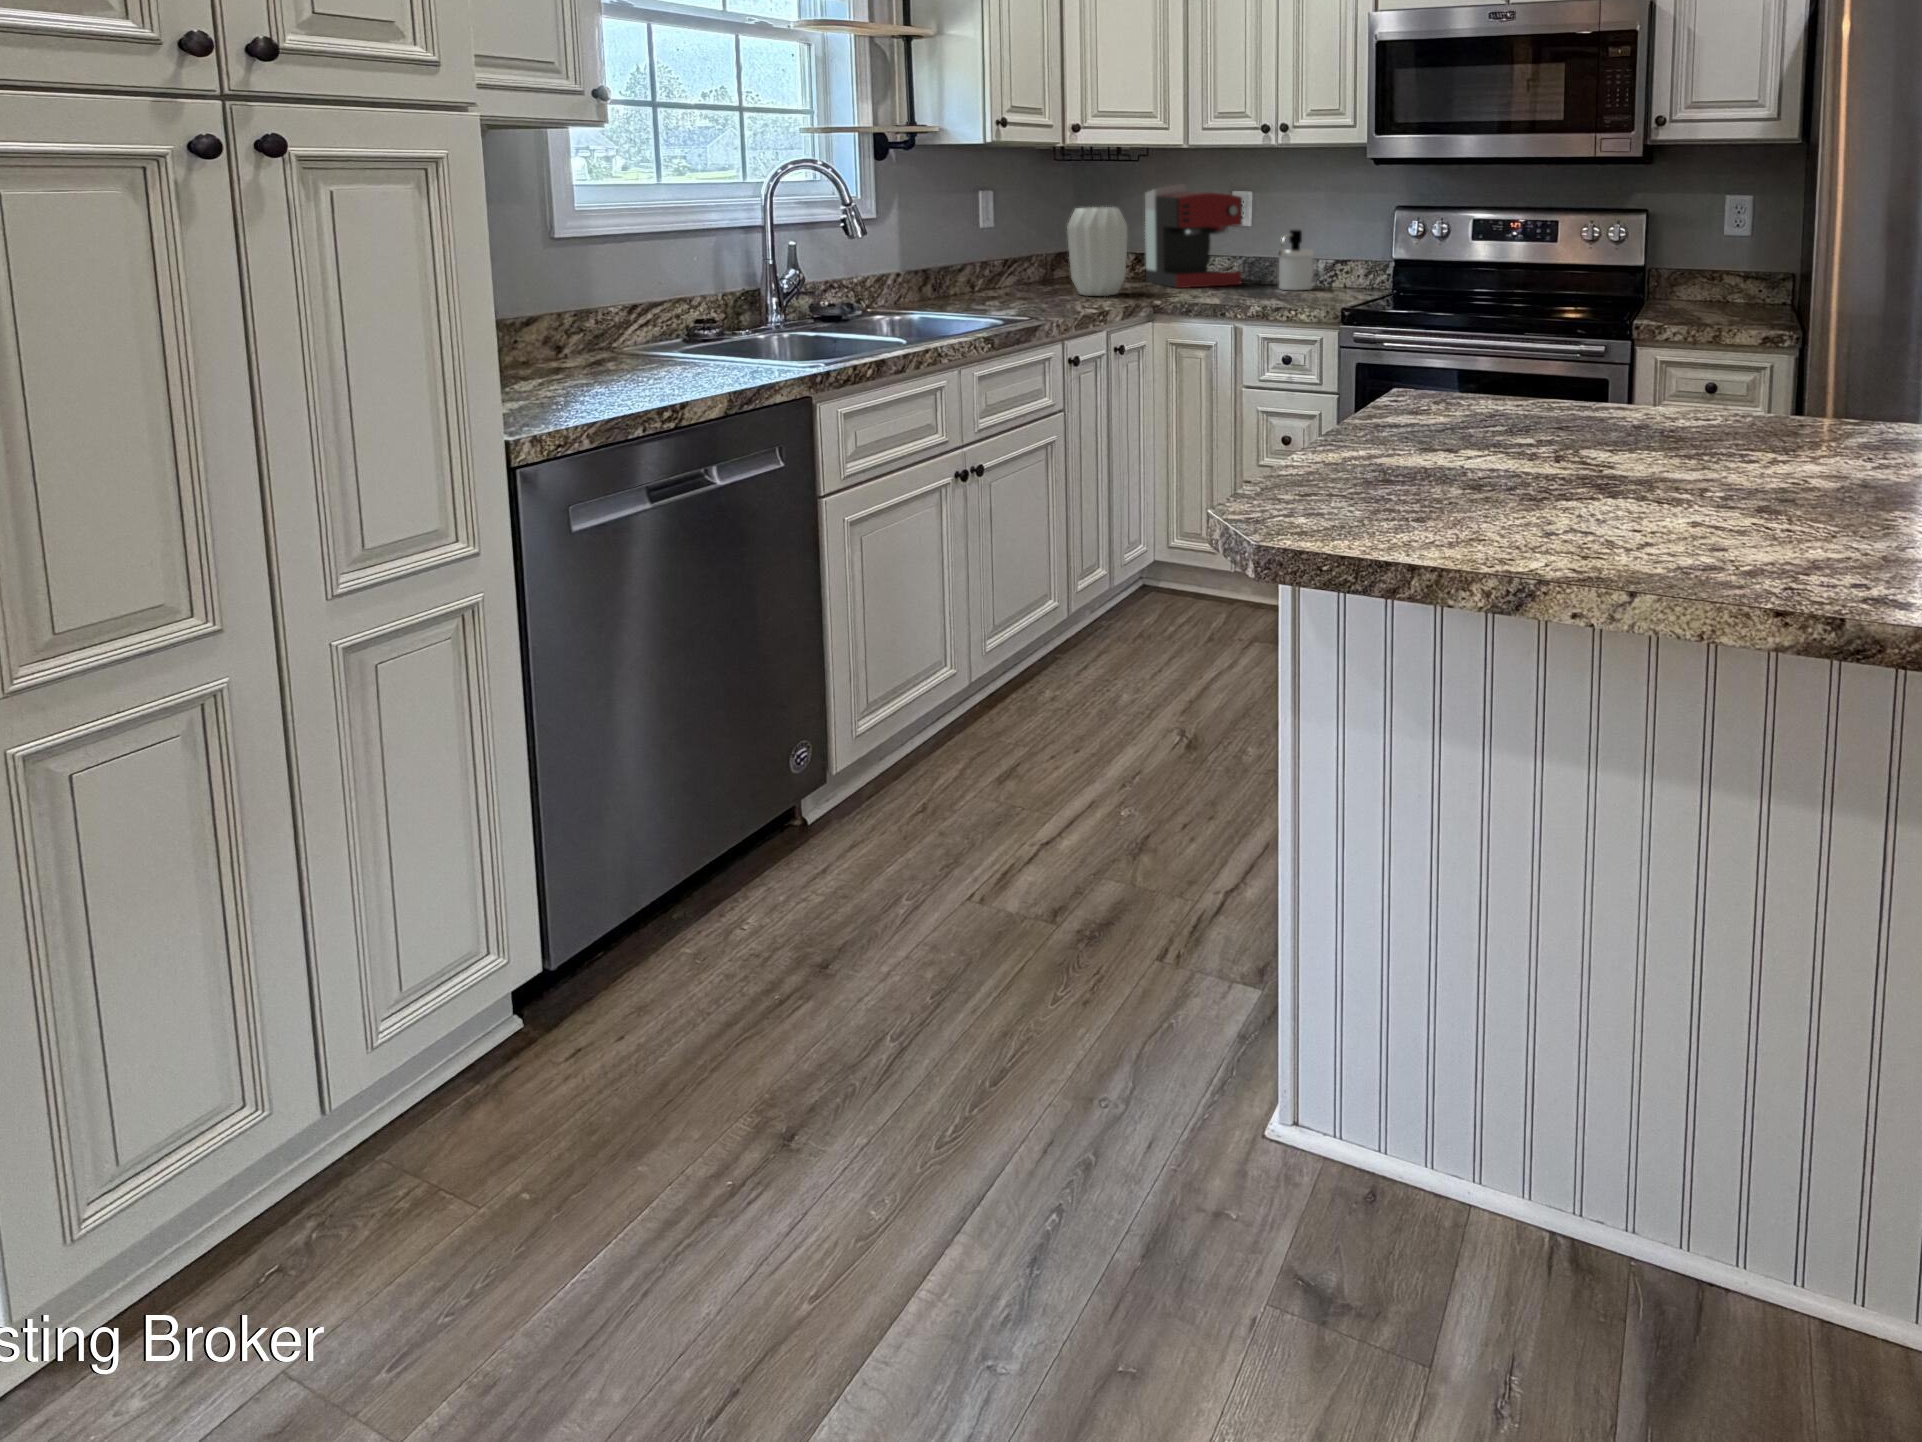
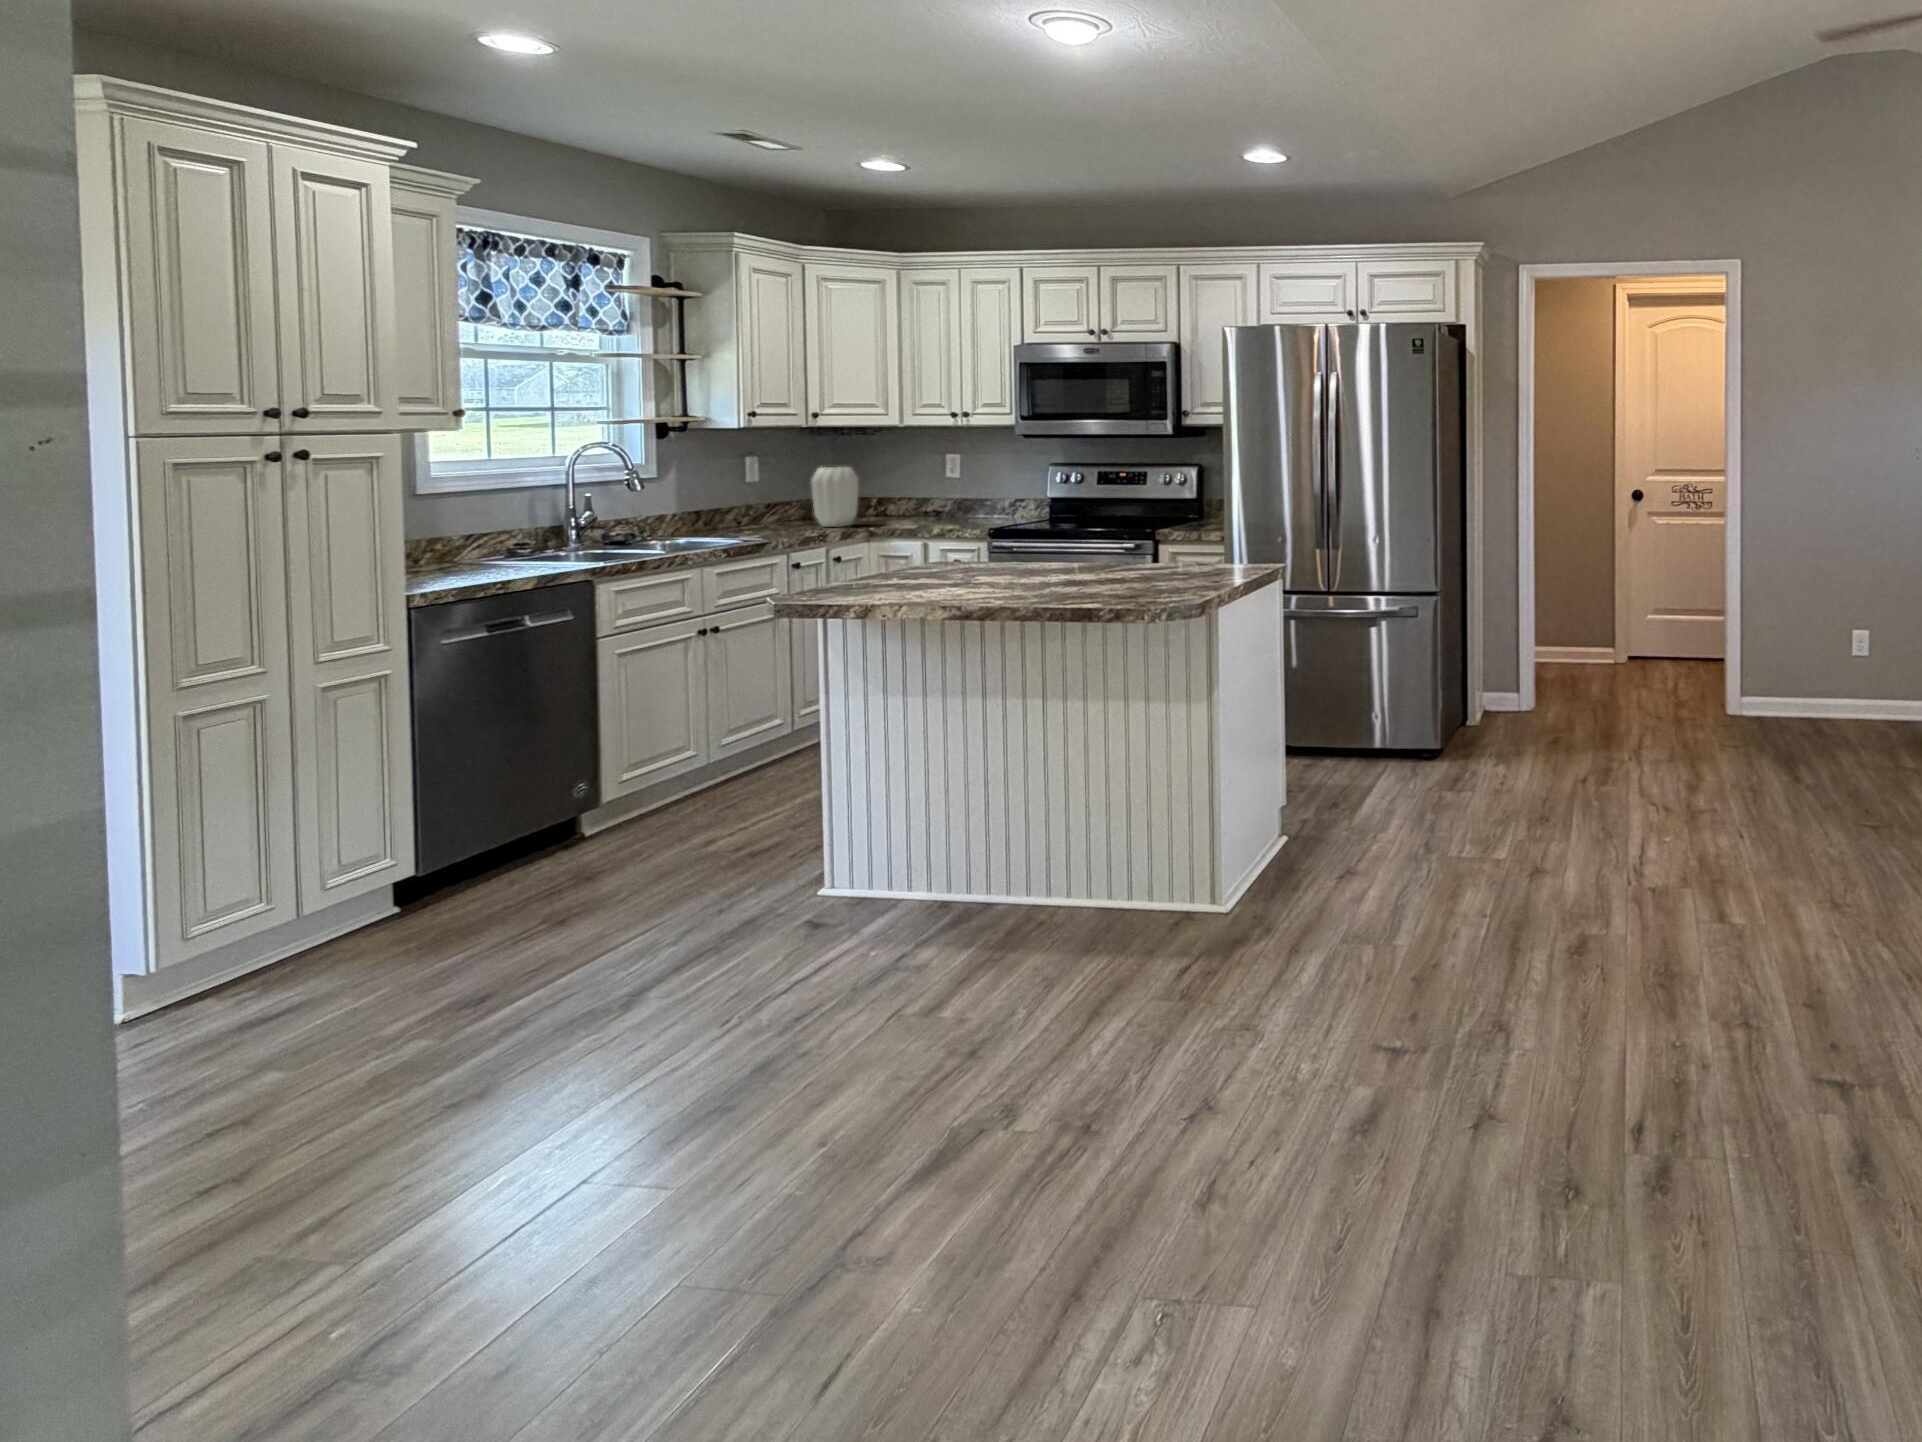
coffee maker: present [1145,184,1242,288] -> none [885,449,955,521]
soap dispenser: present [1277,229,1314,290] -> none [975,479,1003,520]

